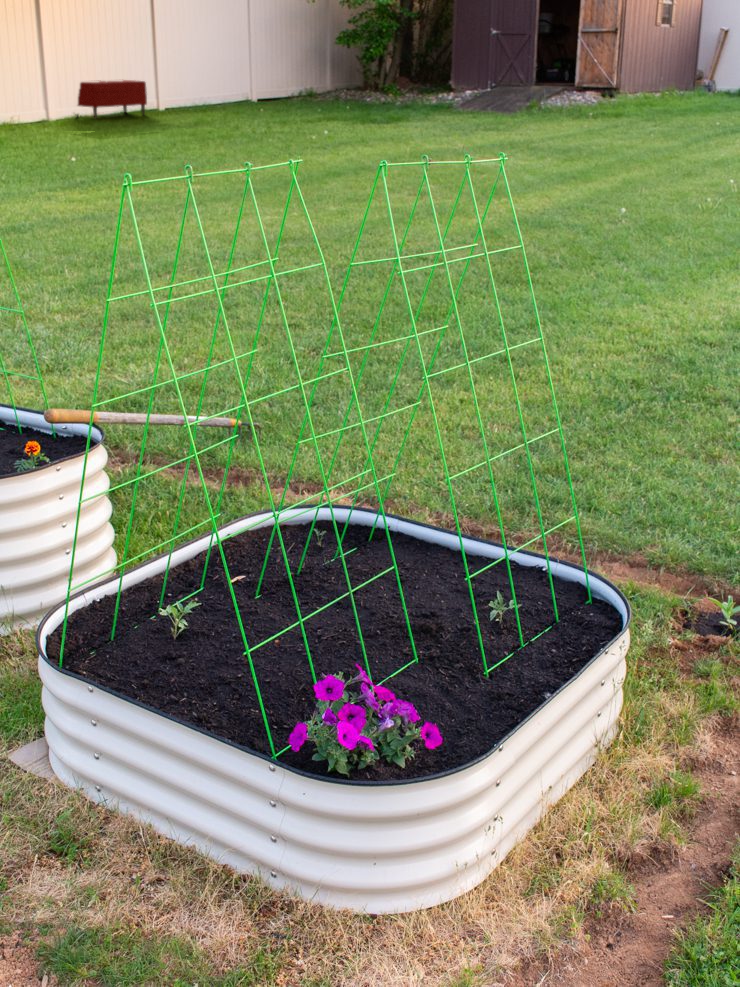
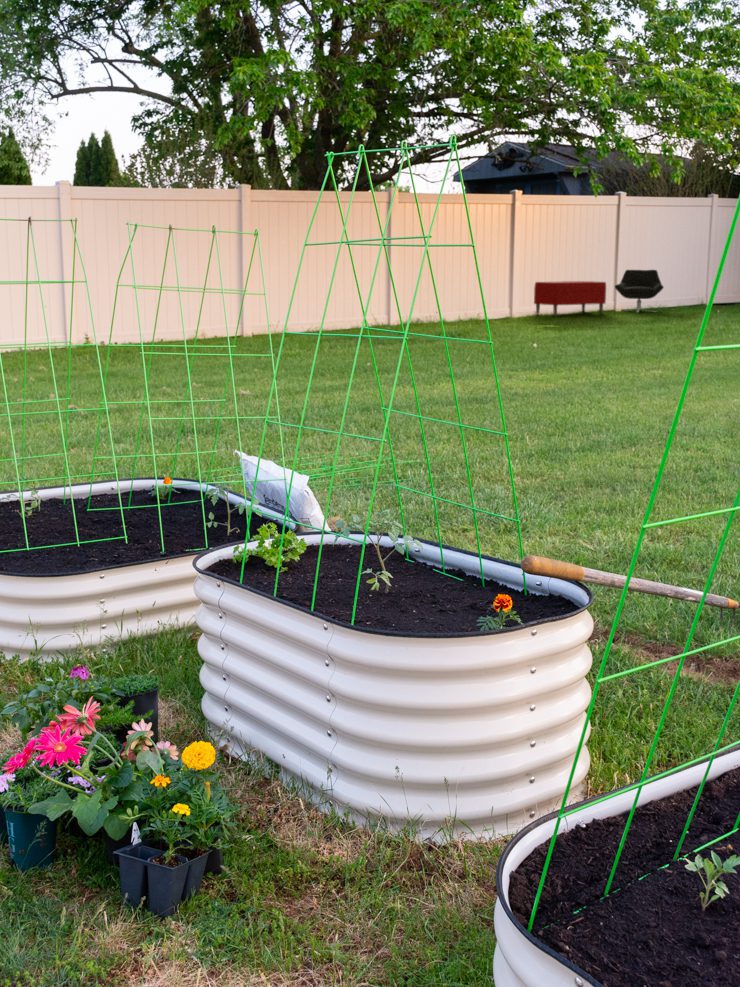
lounge chair: none [155,67,204,113] -> present [615,270,664,312]

